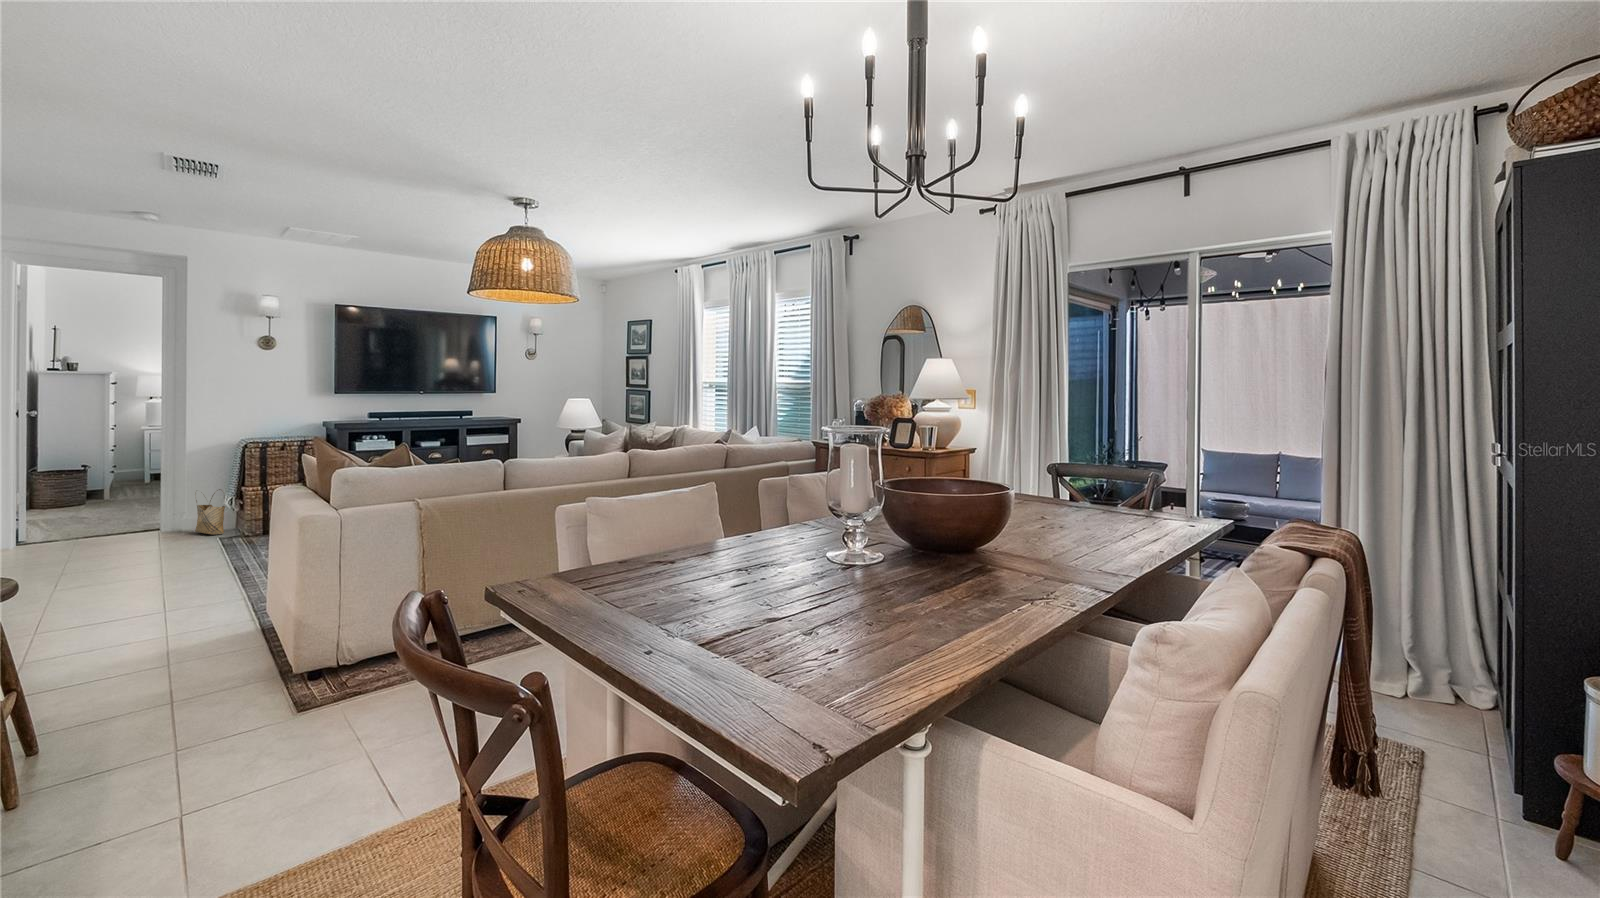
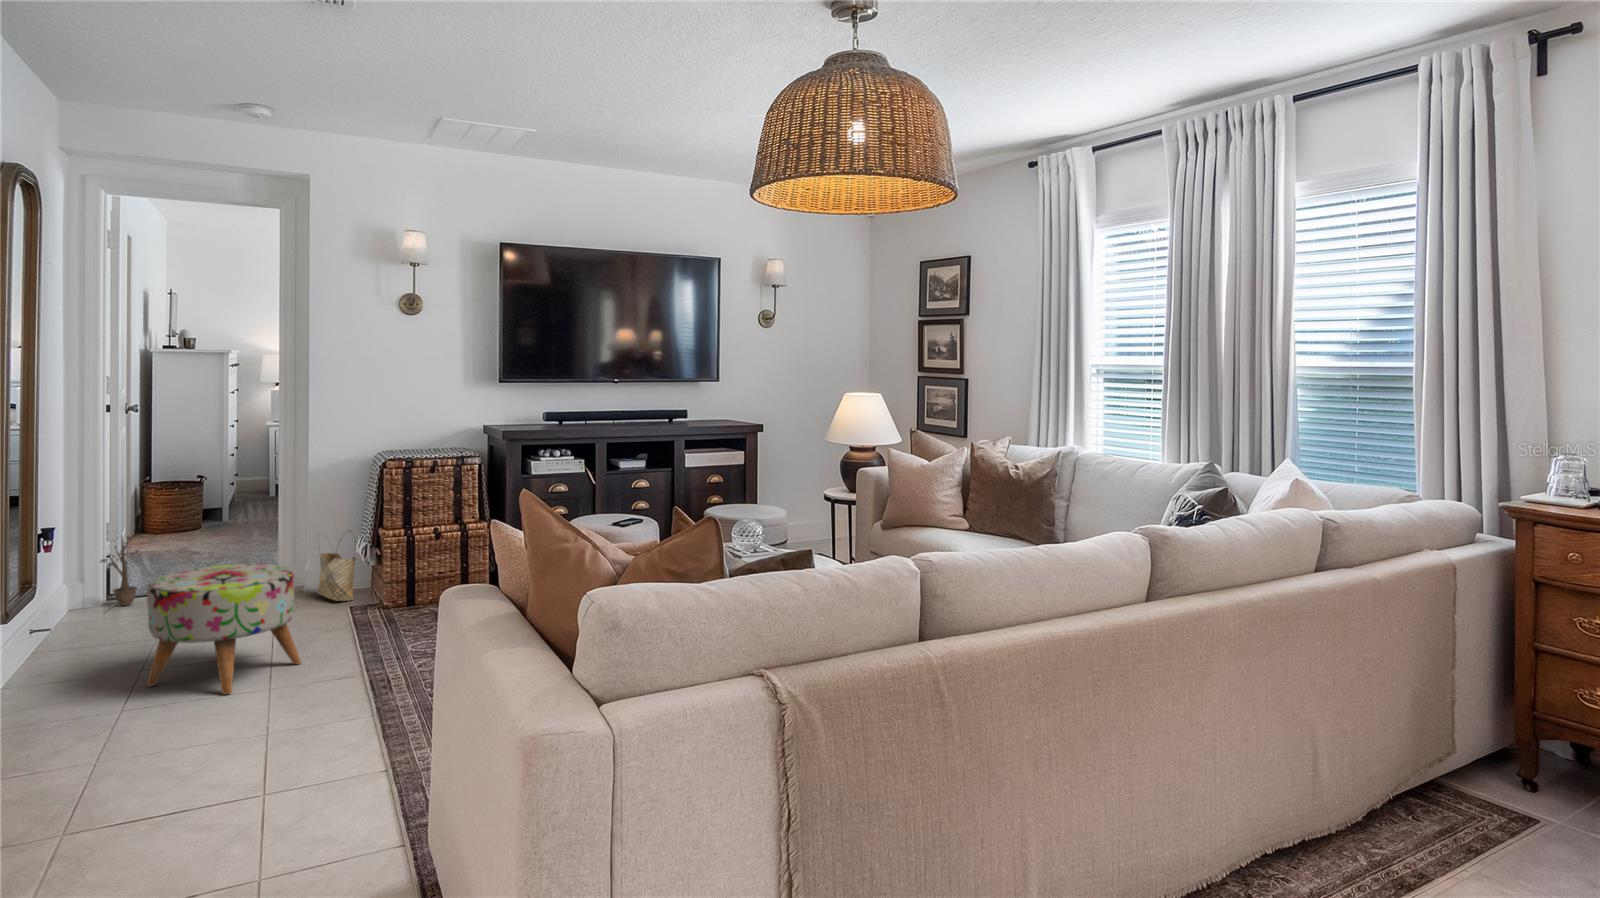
decorative plant: none [20,496,51,545] -> present [100,537,139,609]
ottoman: none [77,502,188,575] -> present [147,564,301,694]

